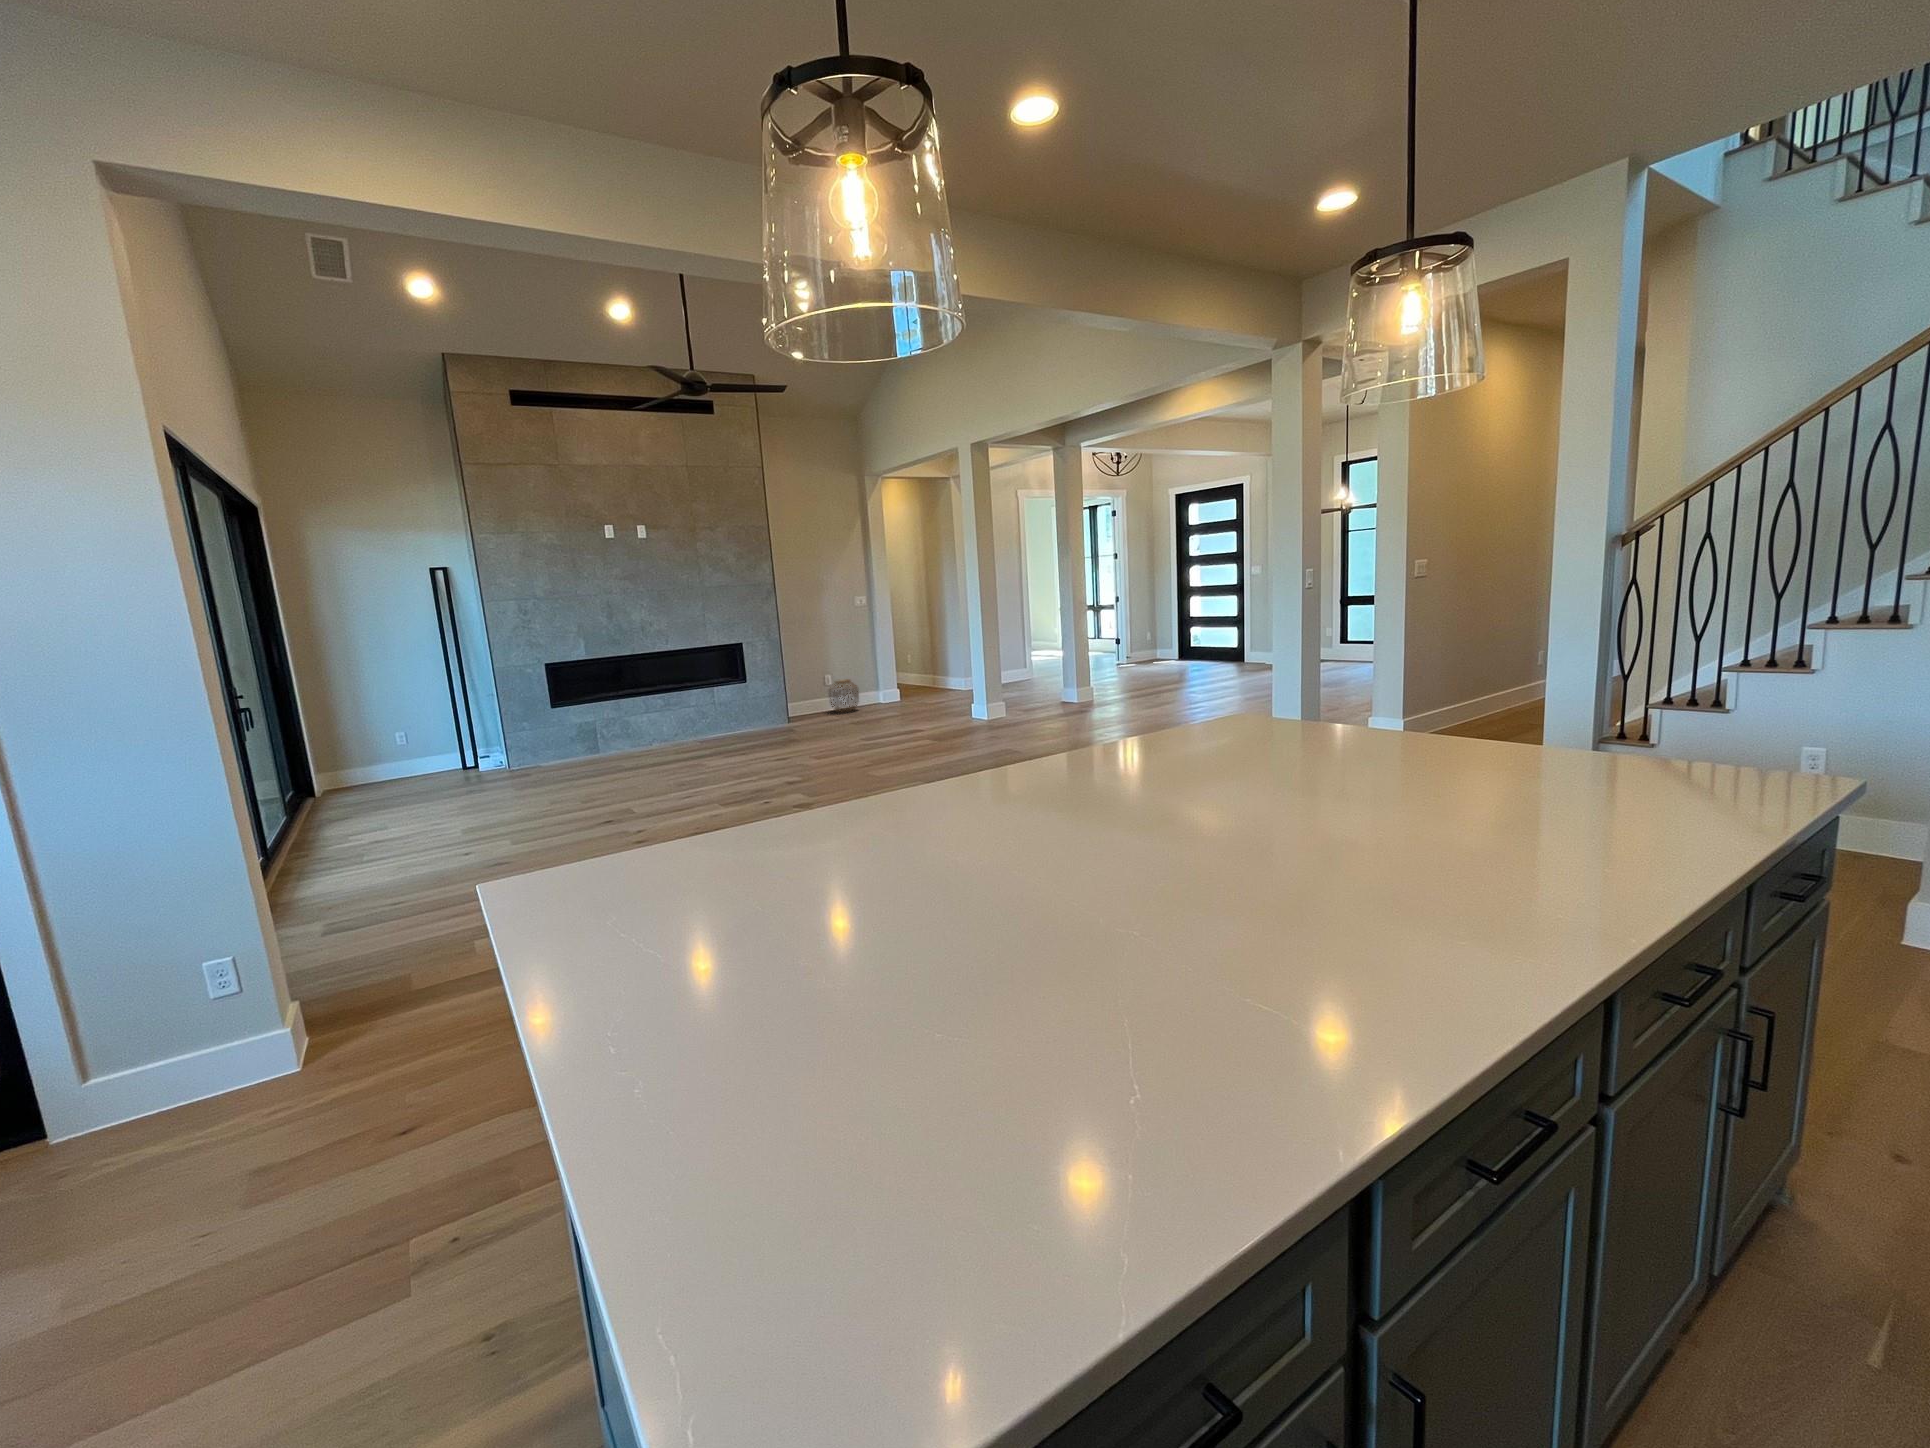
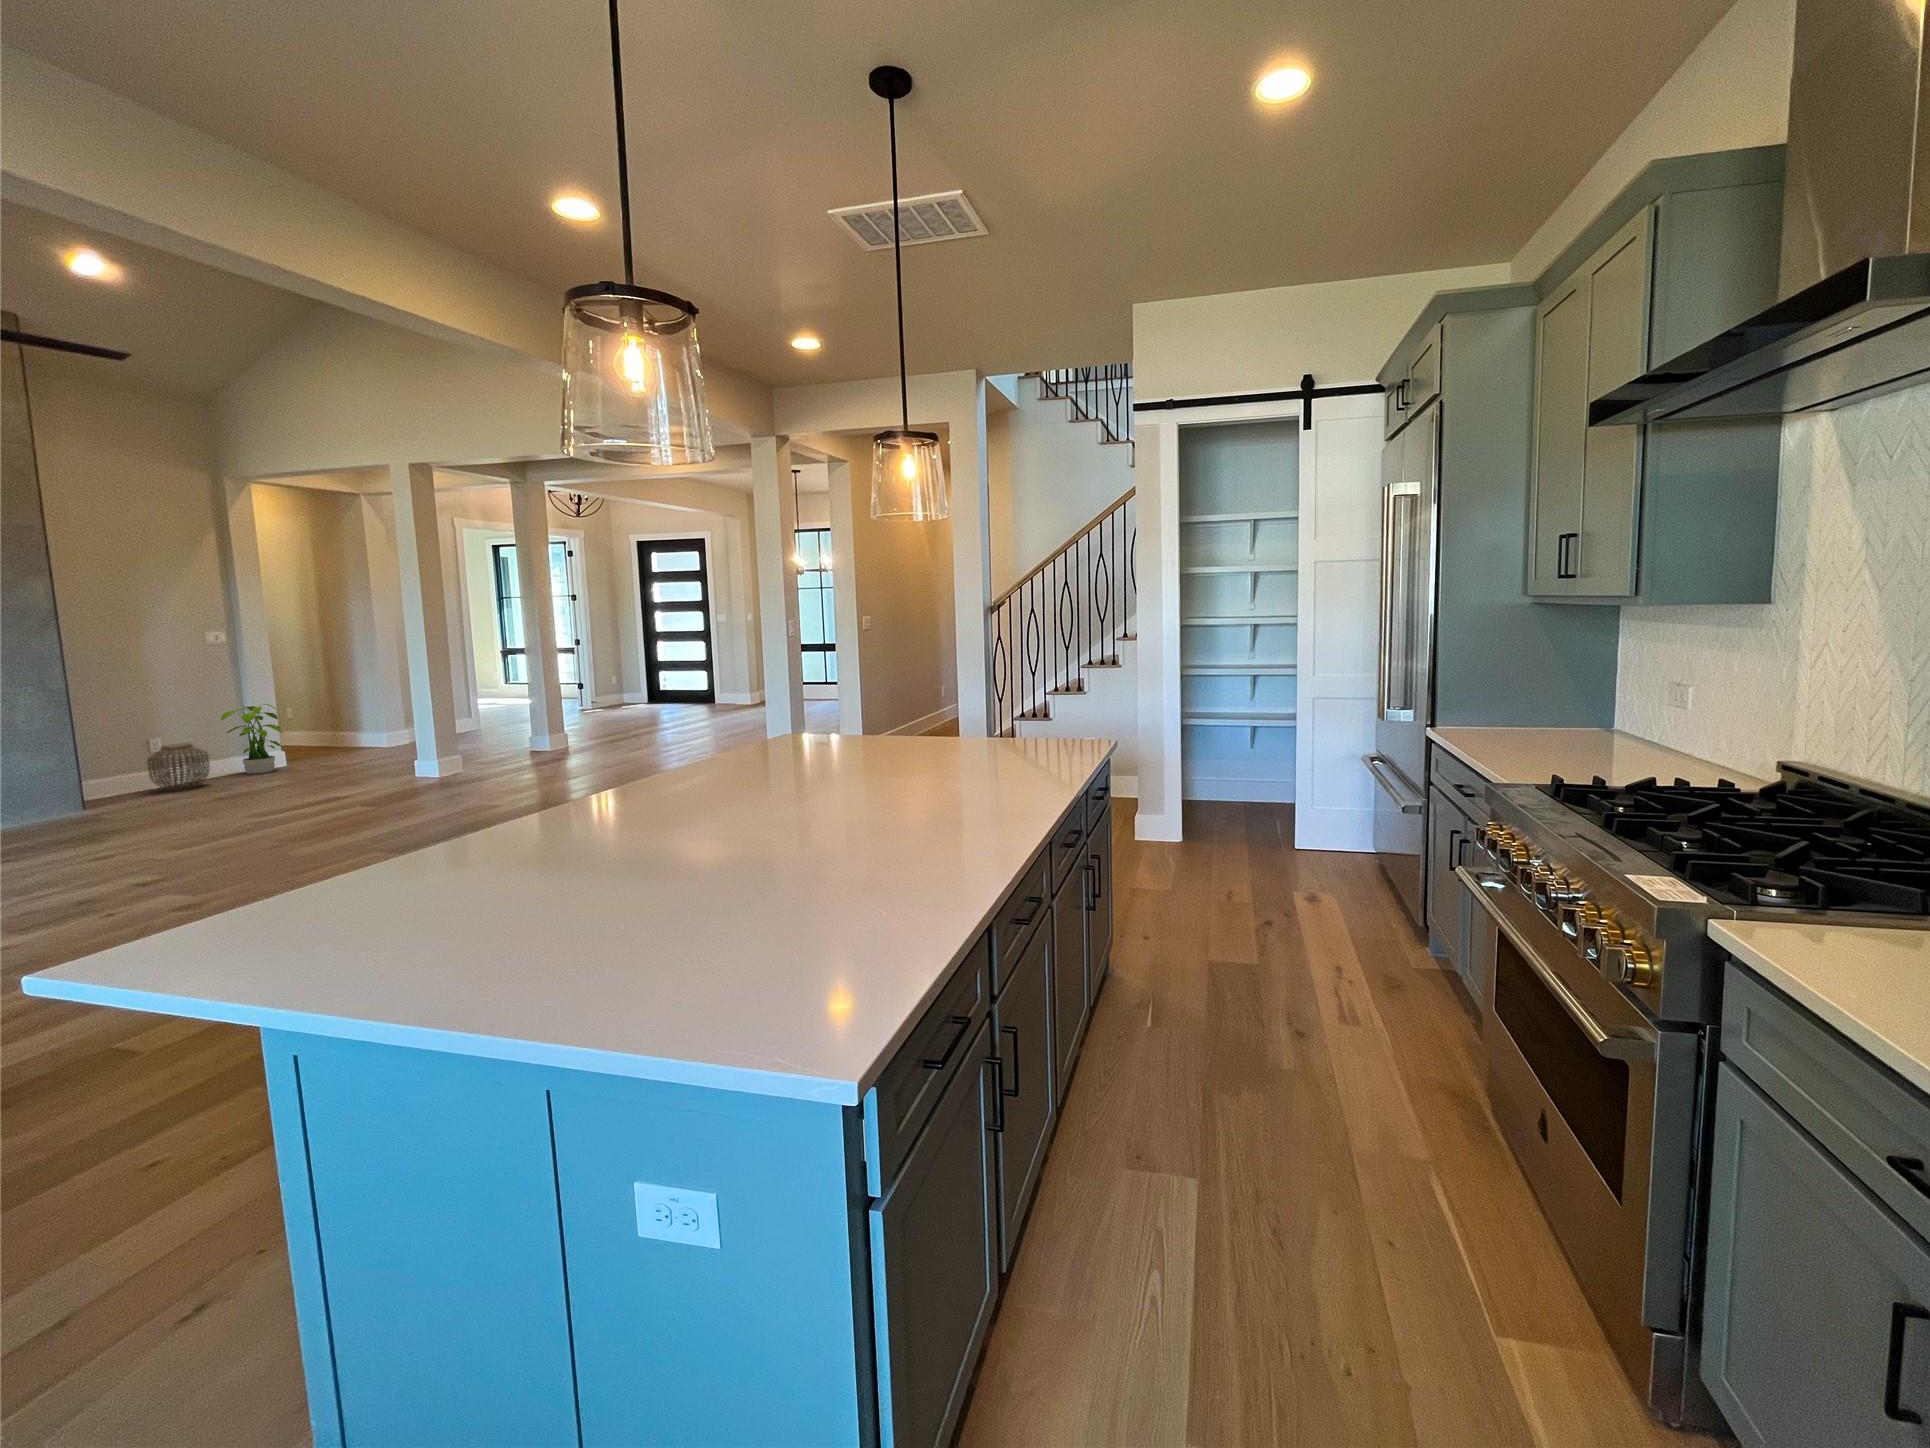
potted plant: none [866,651,900,704] -> present [220,704,283,774]

